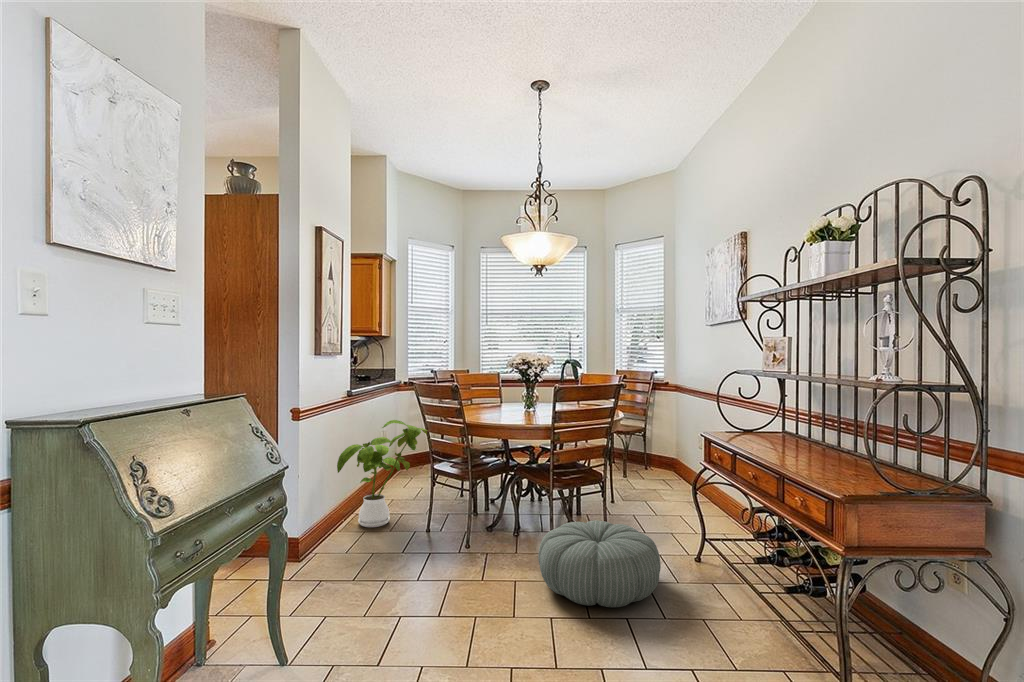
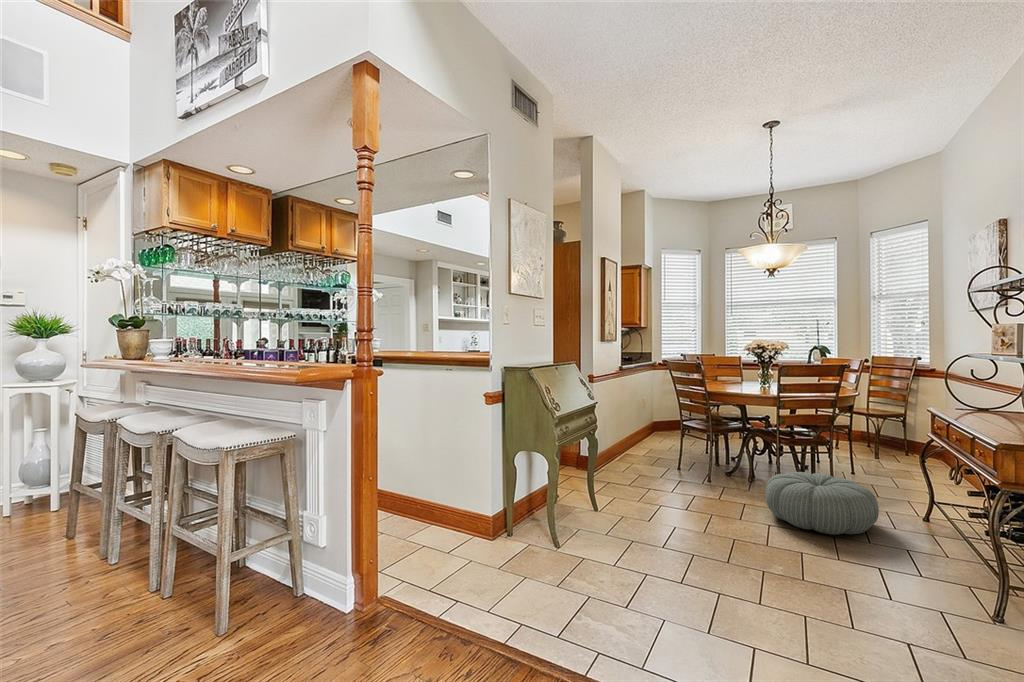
house plant: present [337,420,427,527] -> none [614,388,686,463]

